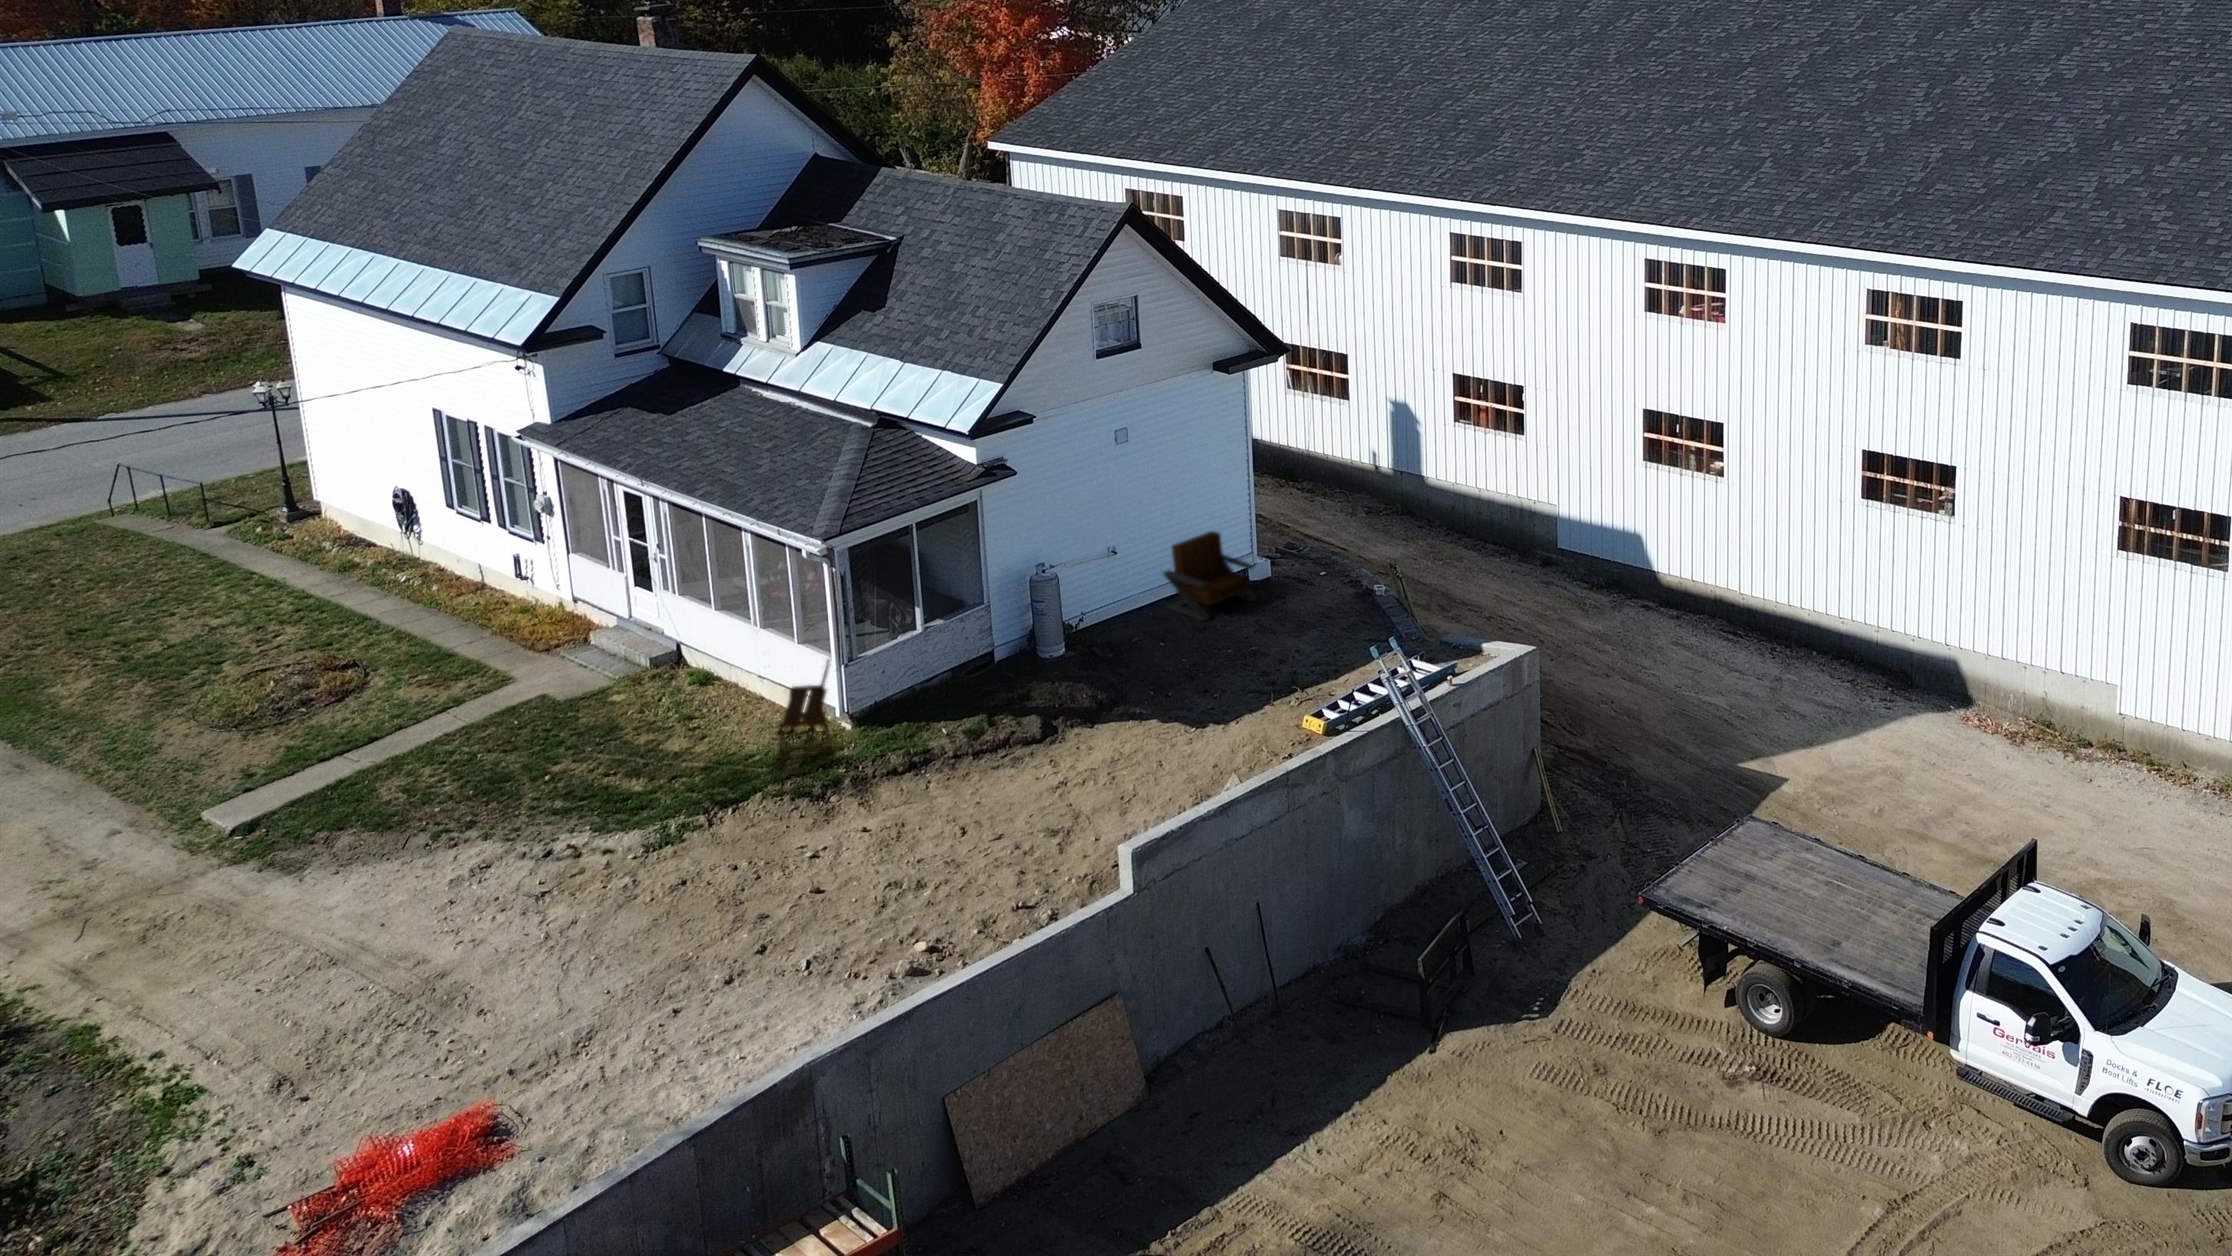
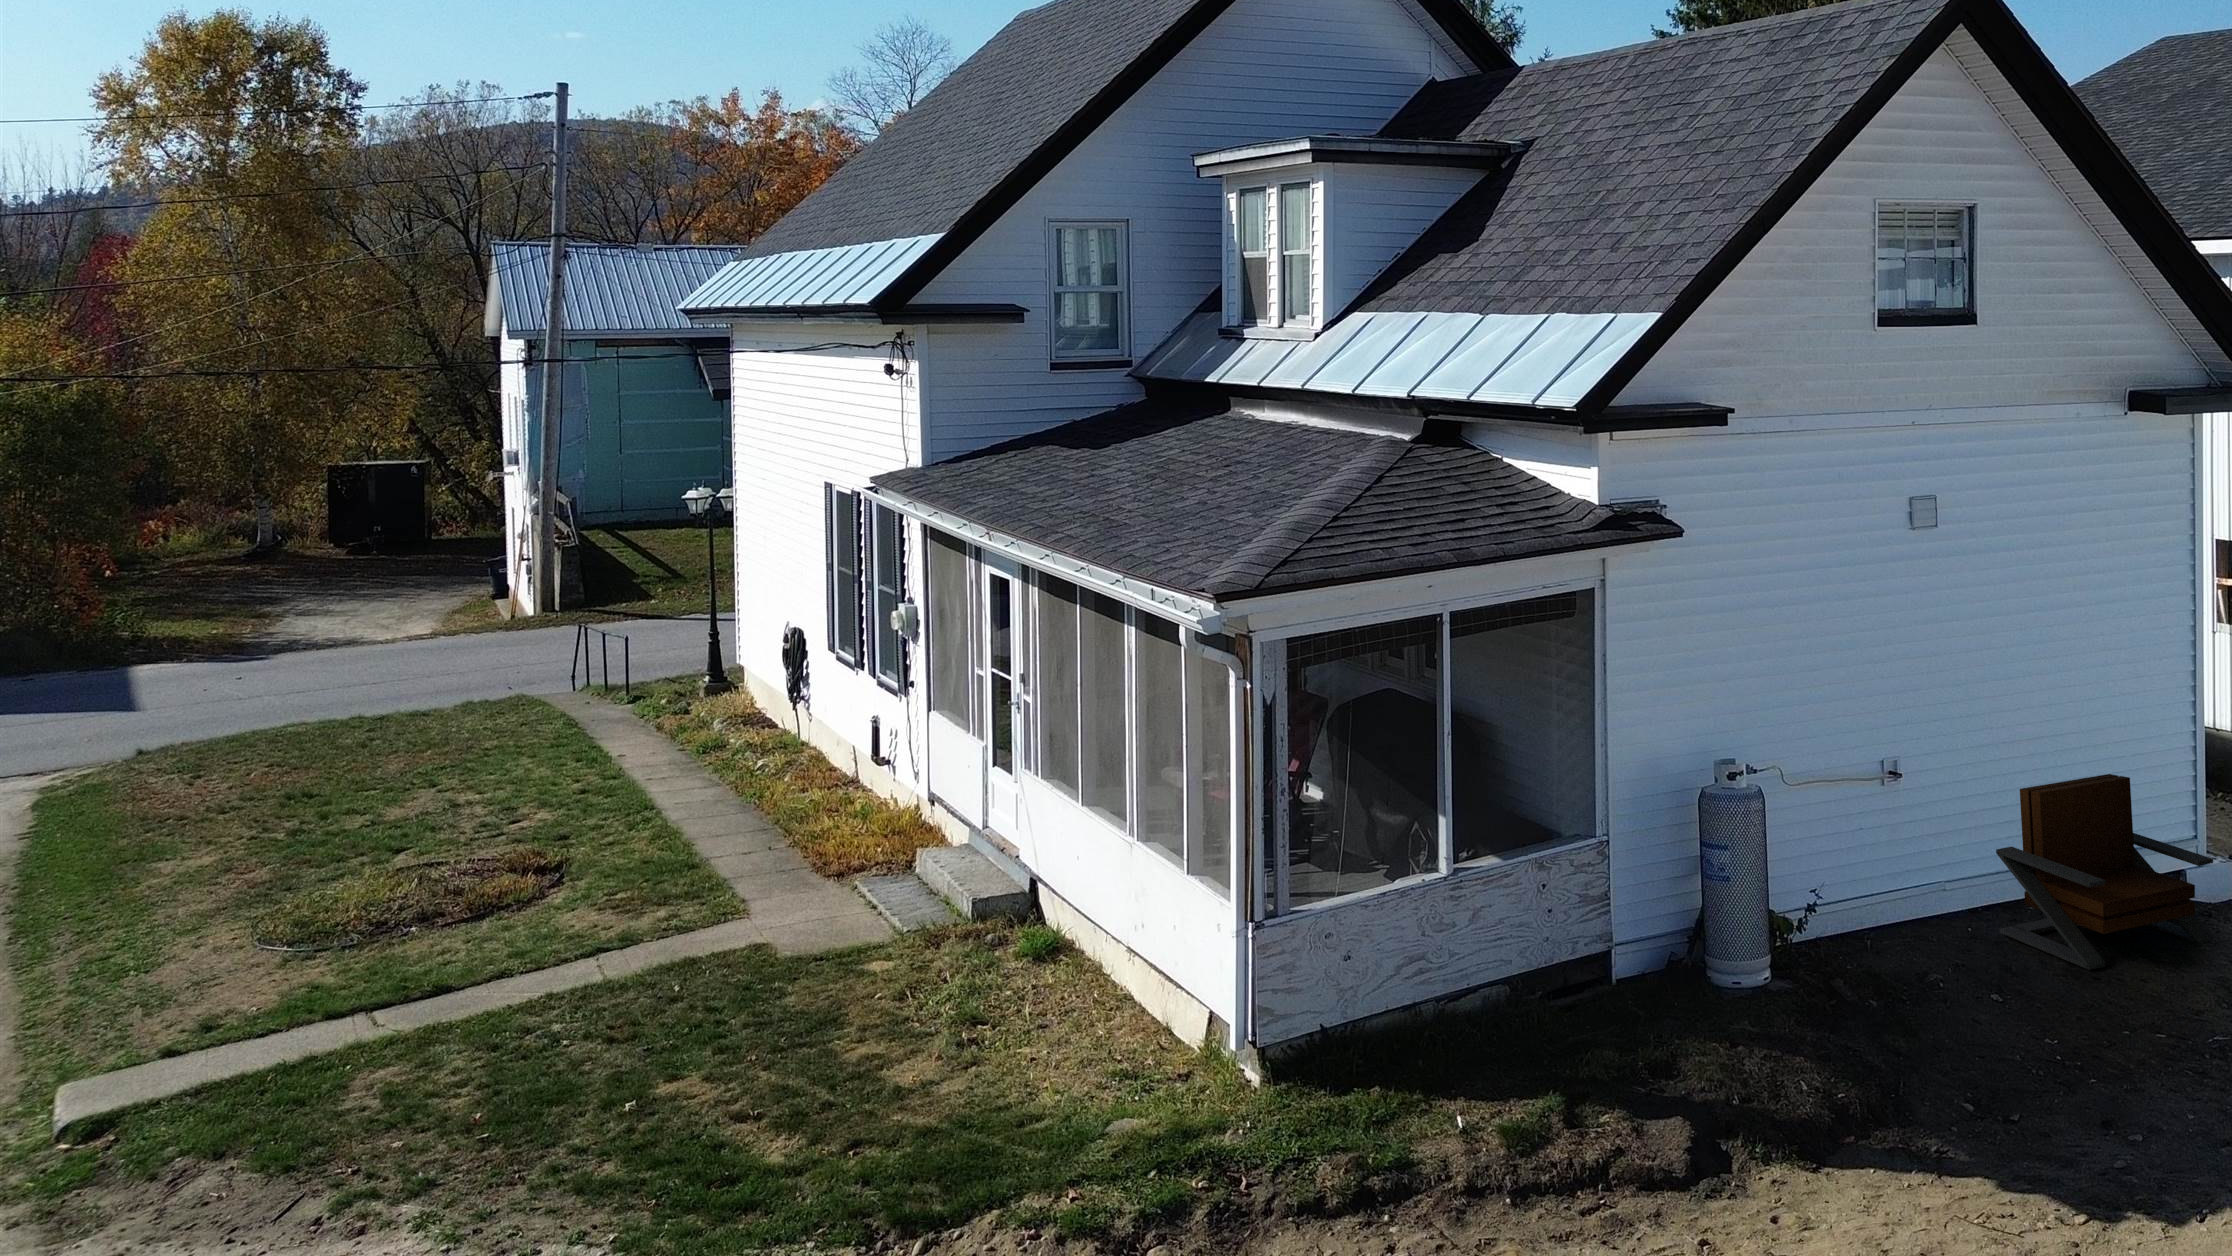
bench: present [778,660,836,768] -> none [1078,898,1258,1153]

